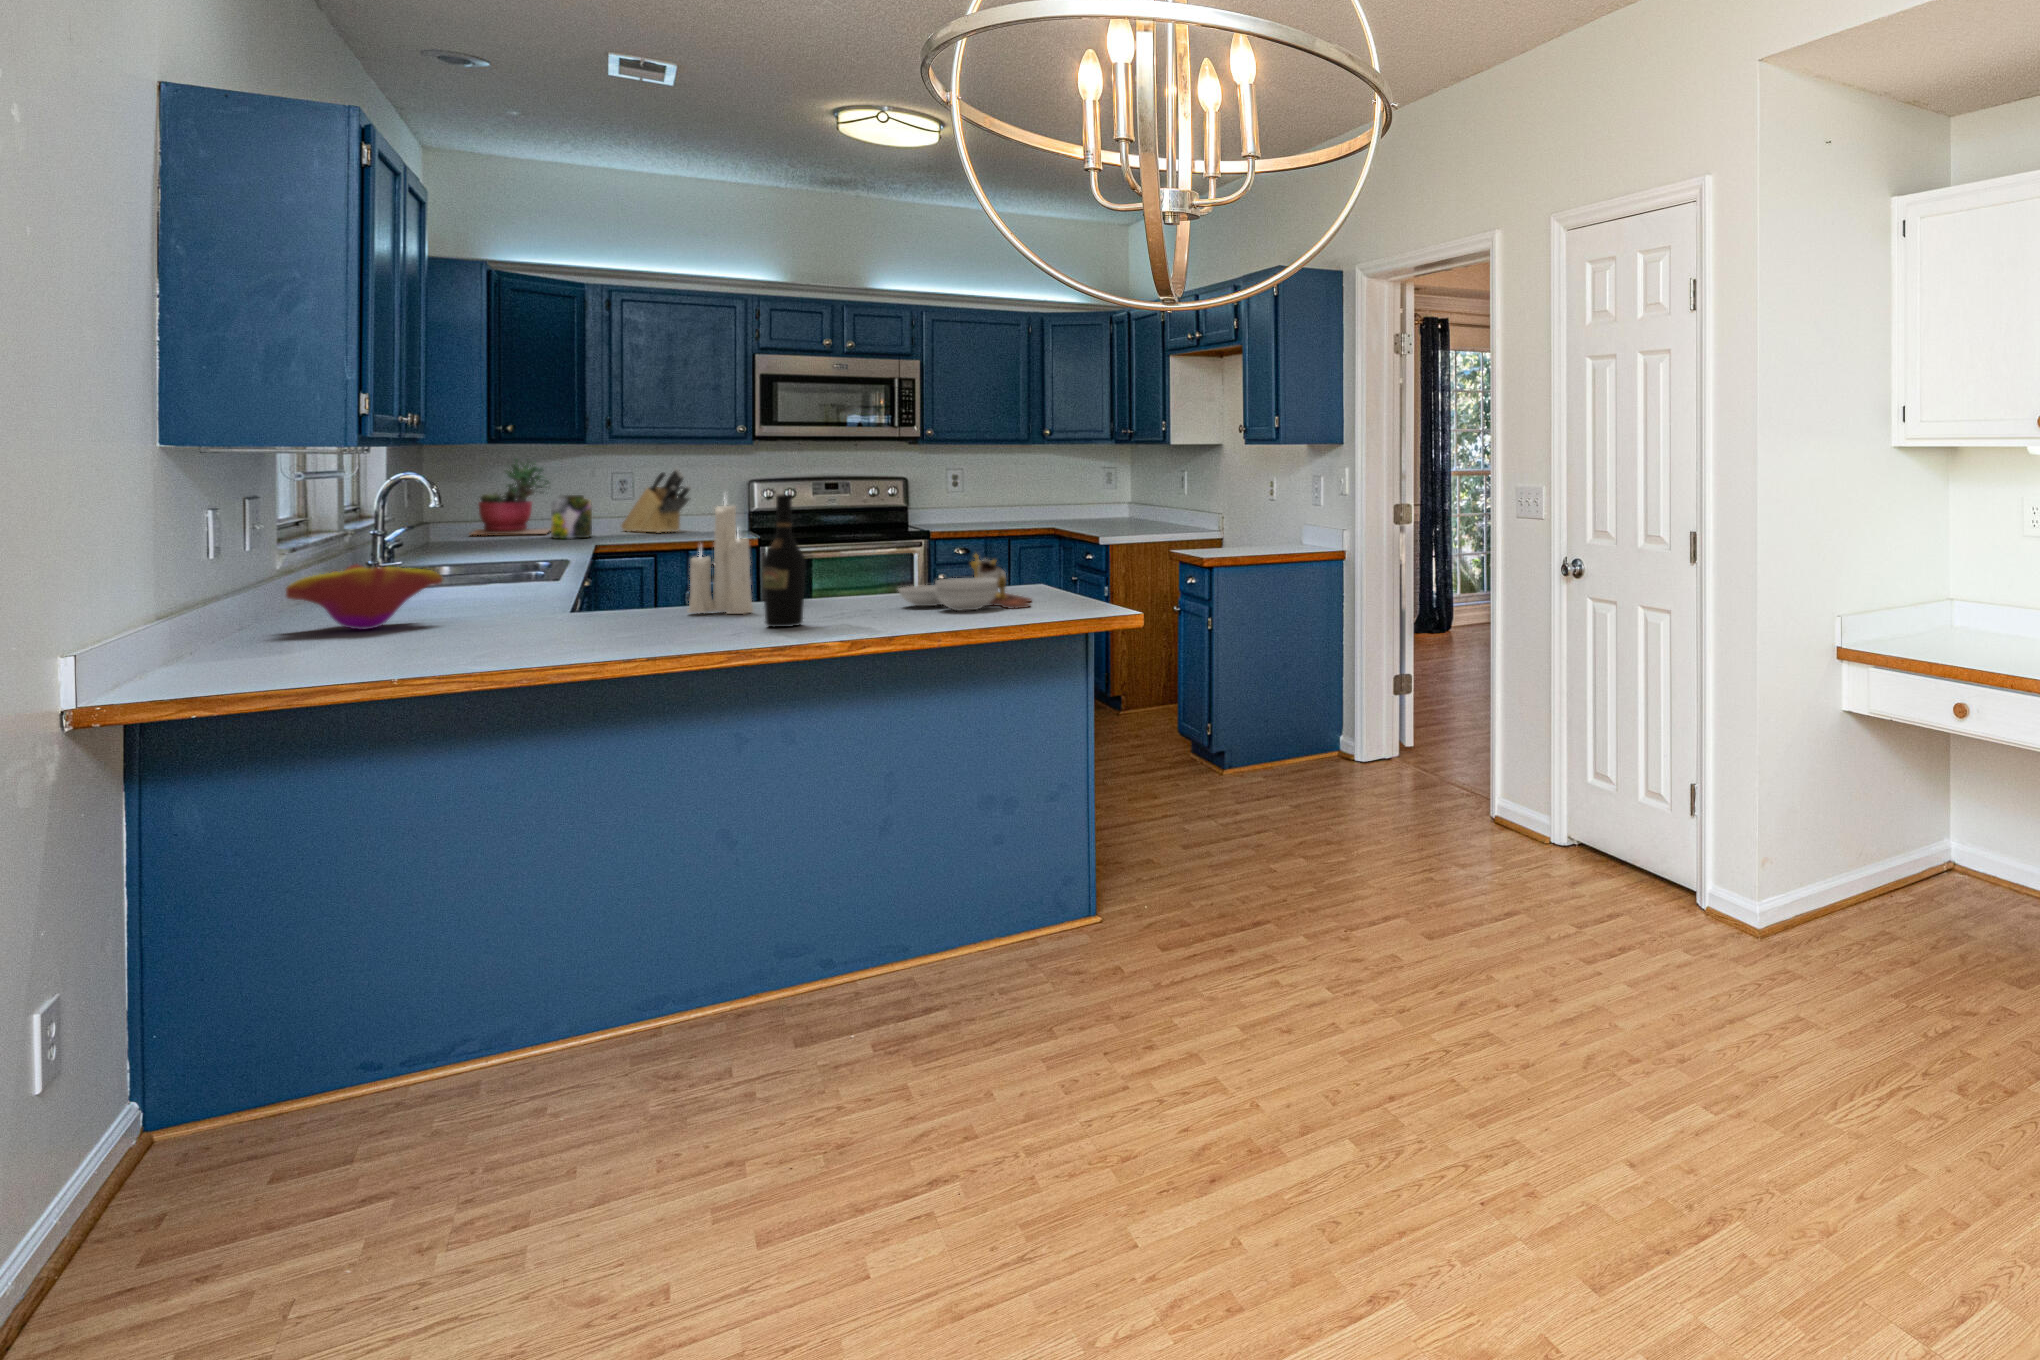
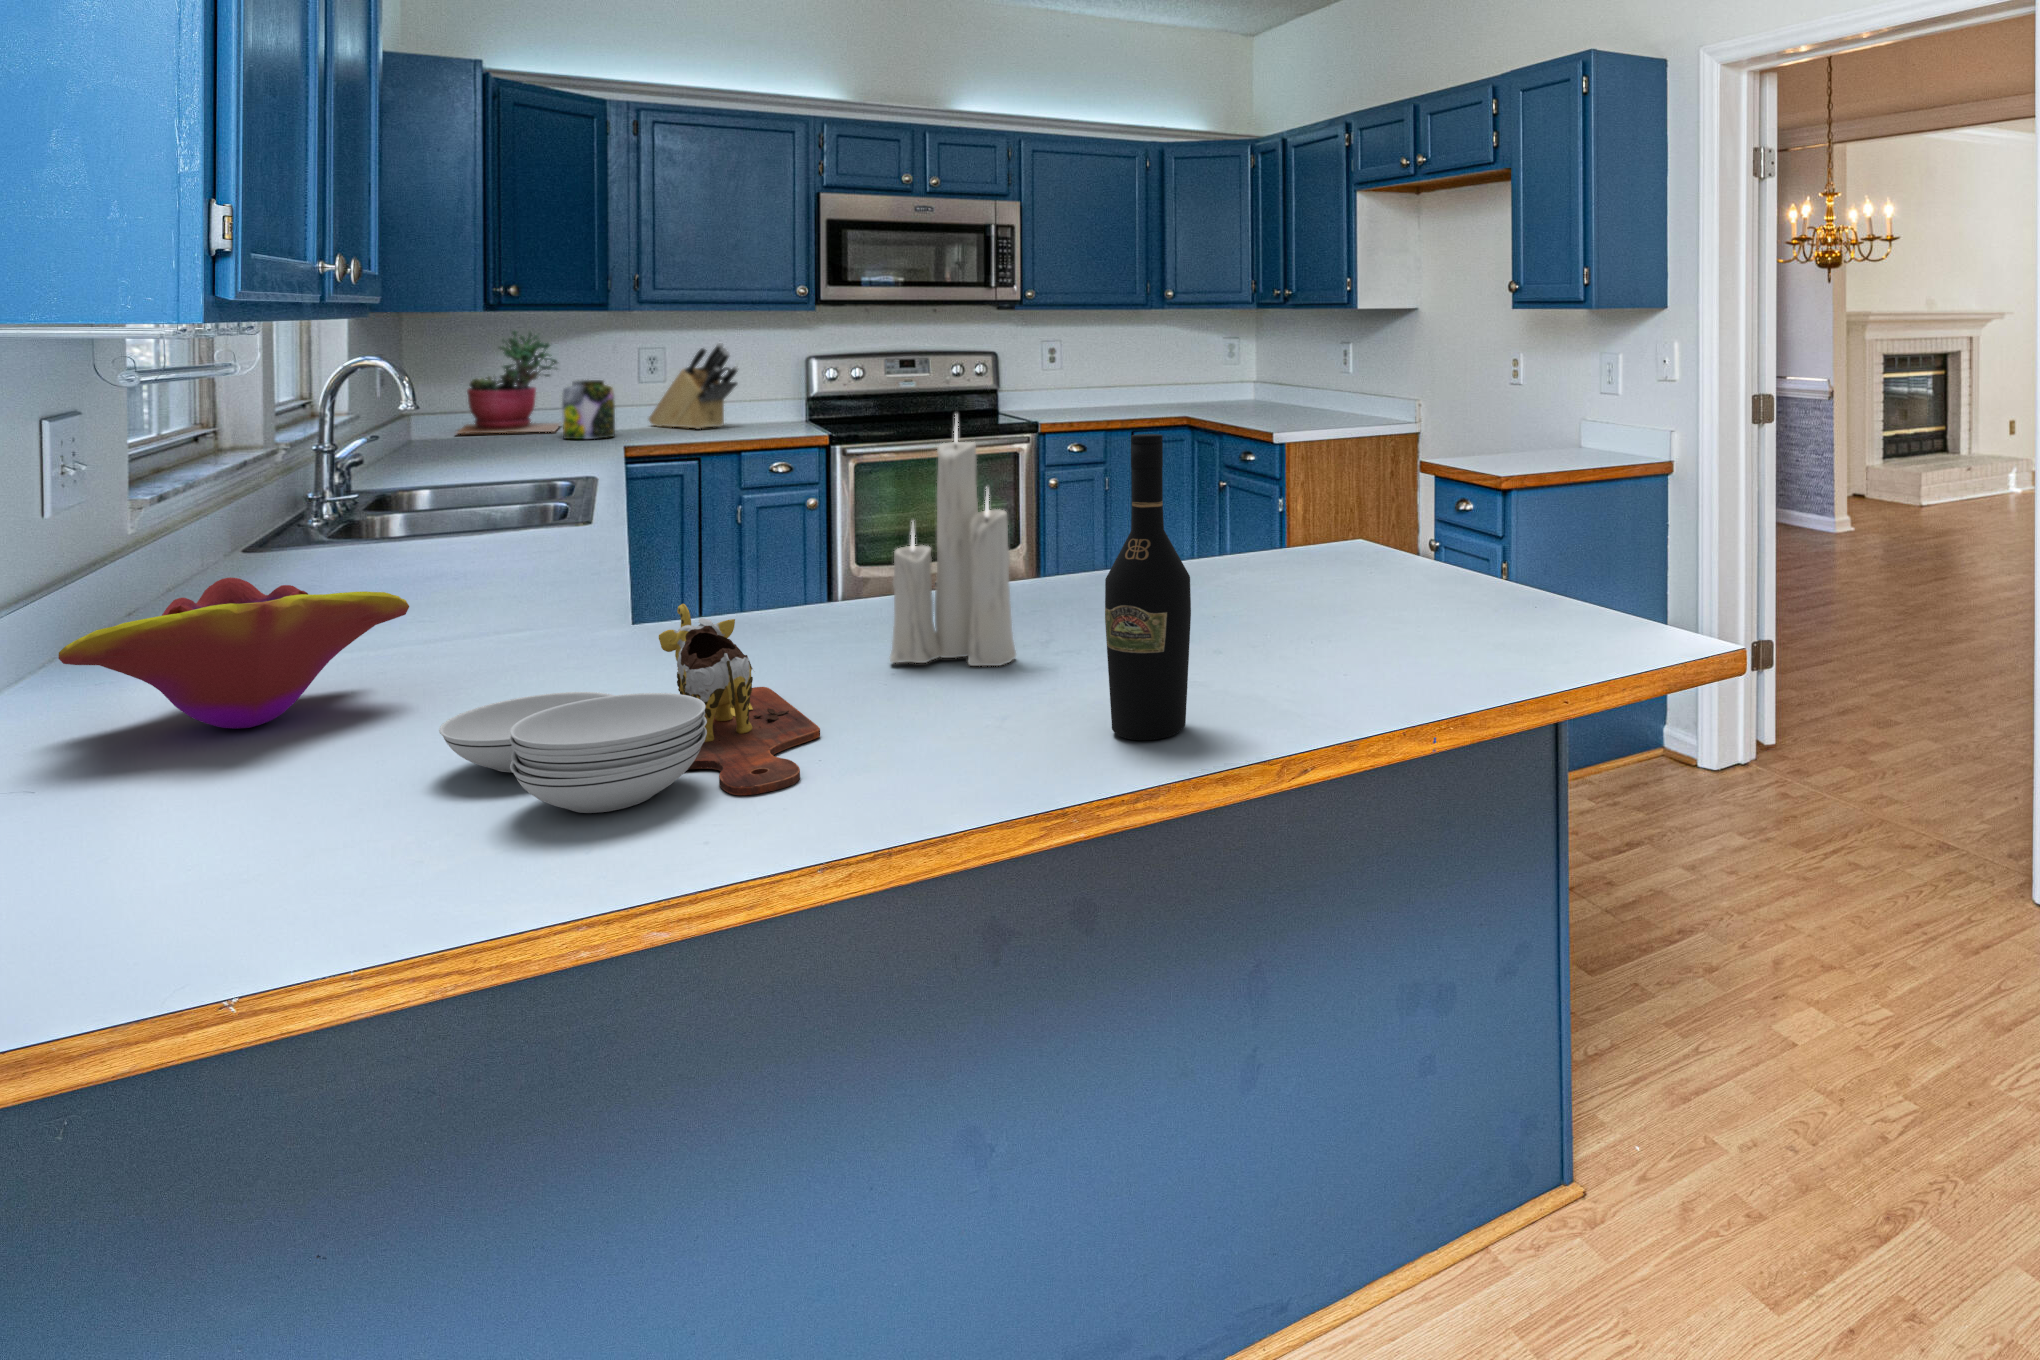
cutting board: present [899,555,1031,611] -> present [439,604,820,813]

